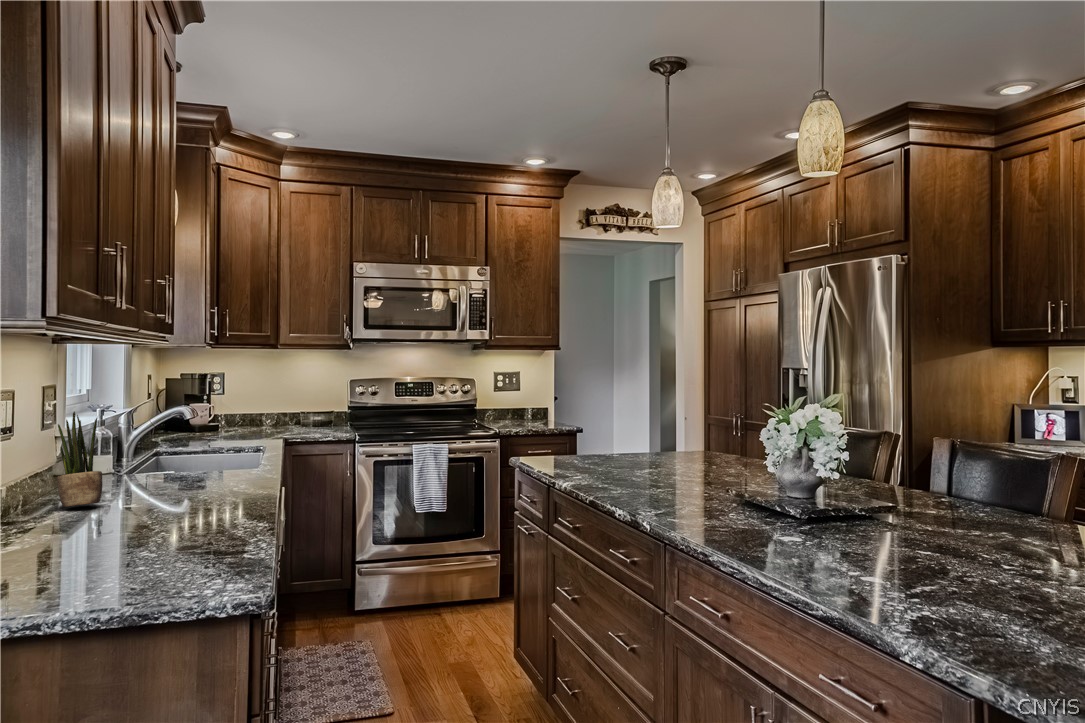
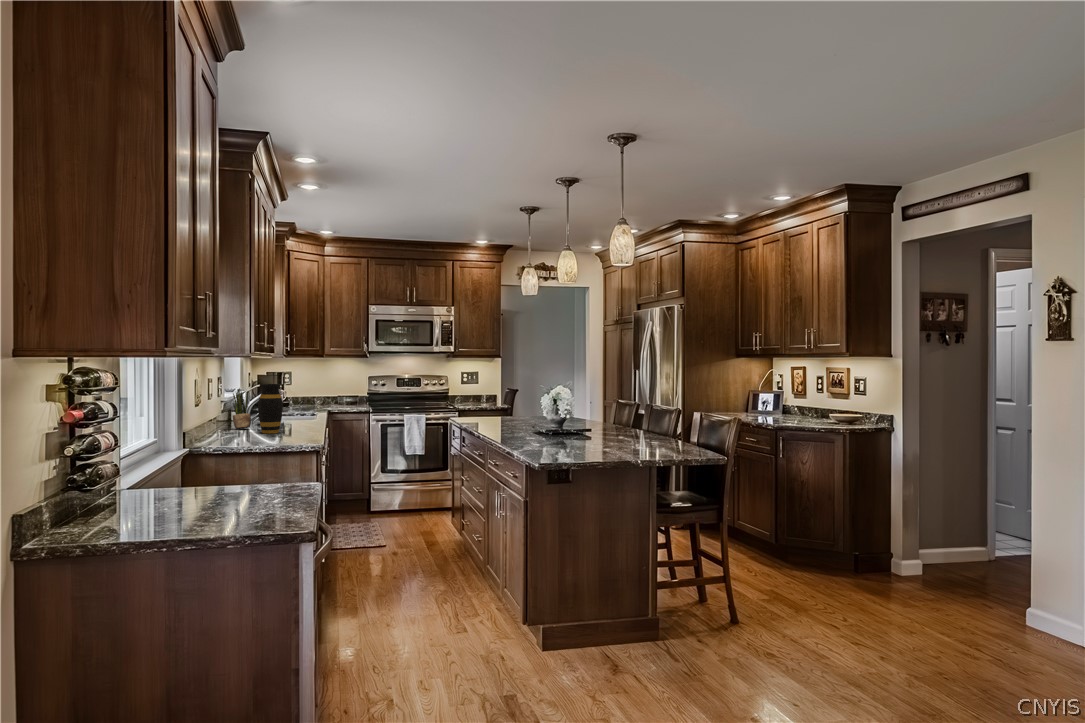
vase: none [108,404,172,527] -> present [258,384,283,434]

